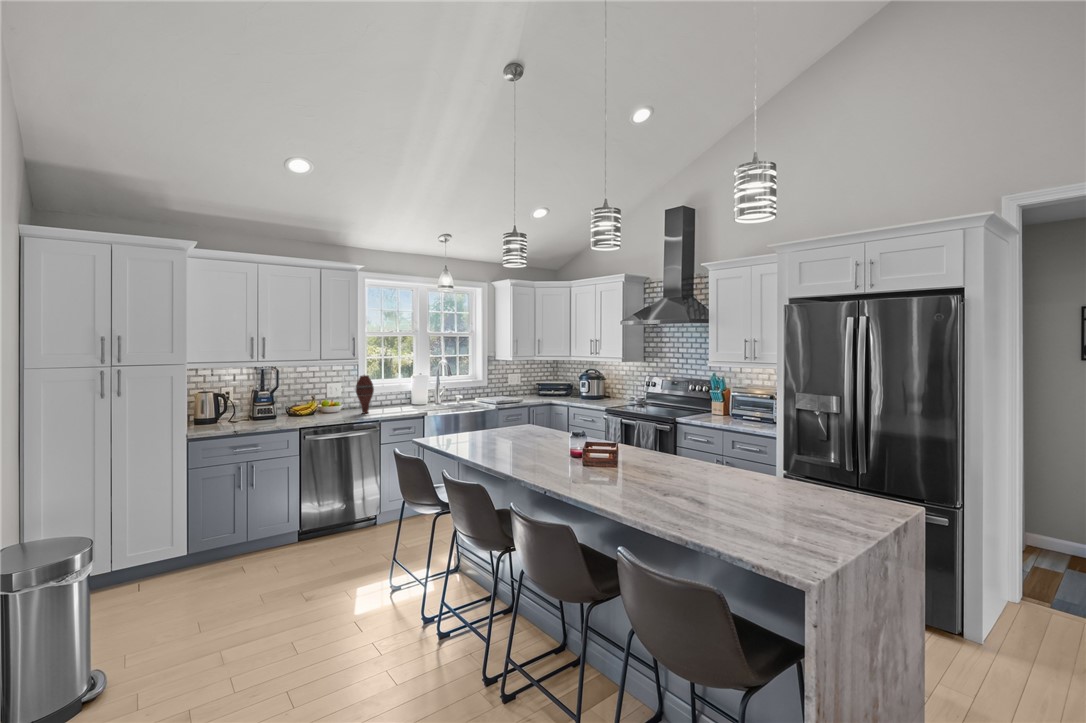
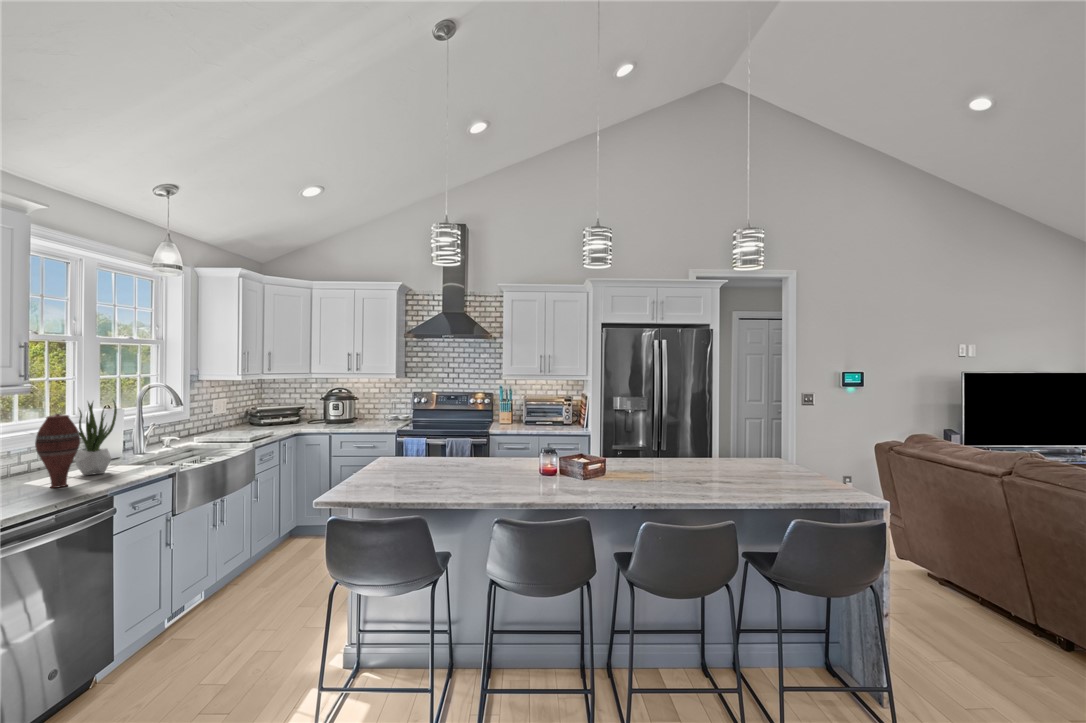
potted plant: none [379,368,399,410] -> present [75,401,117,475]

